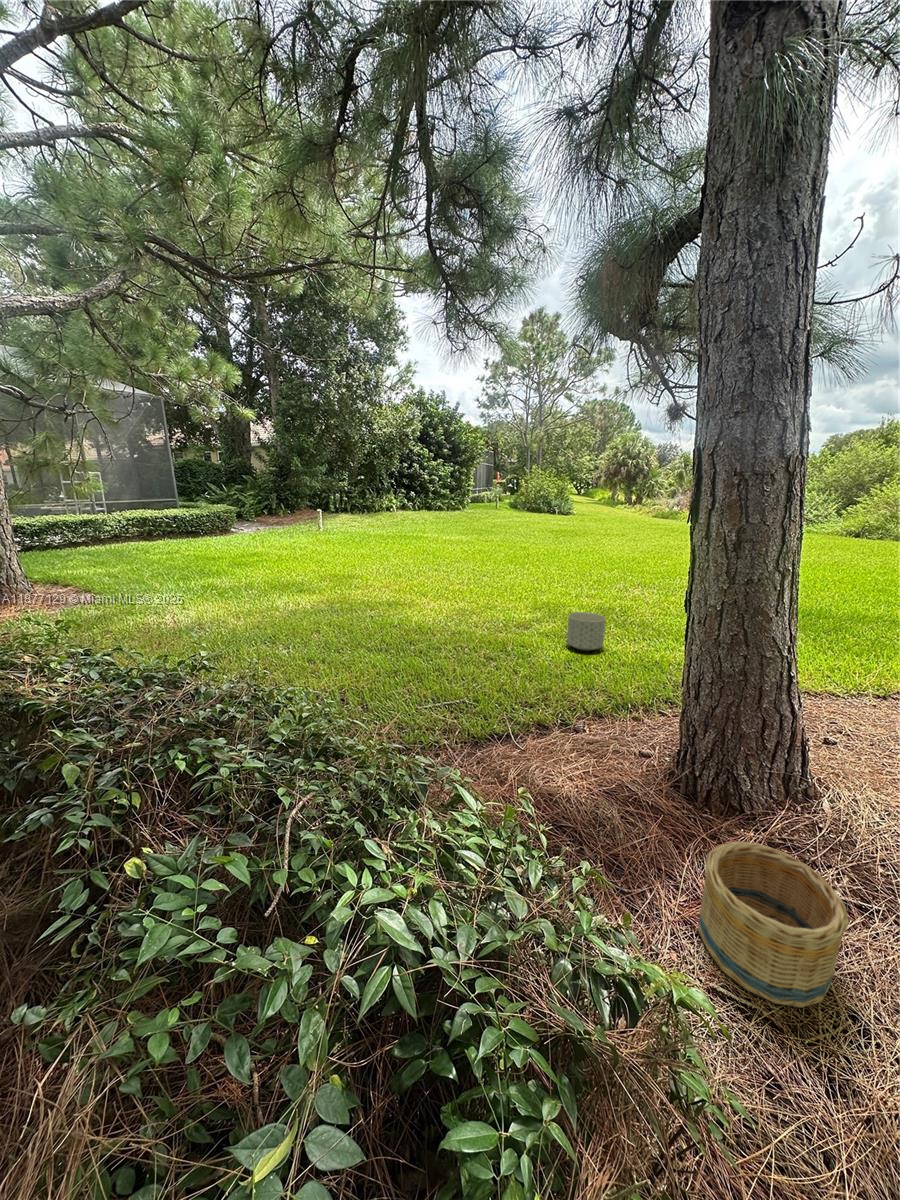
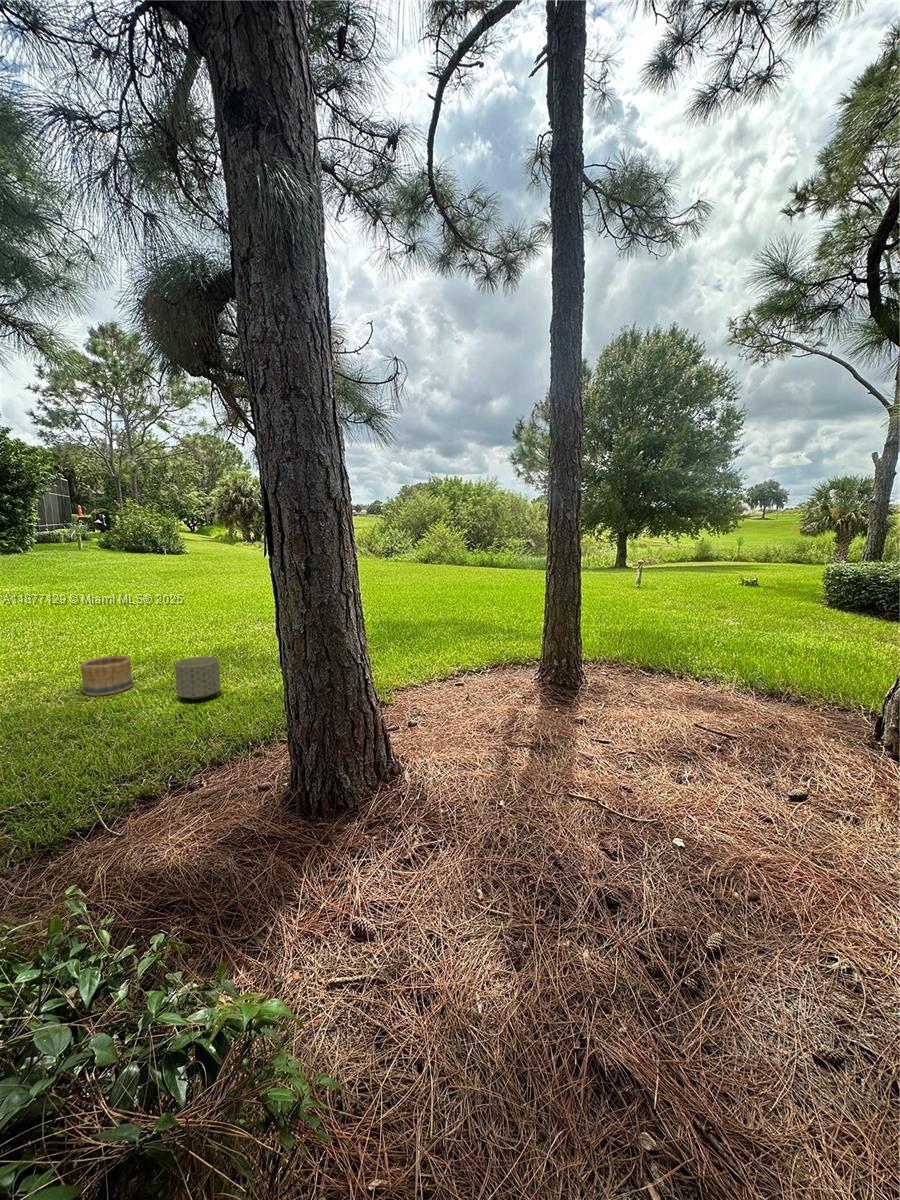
basket: present [698,841,849,1007] -> present [80,655,133,696]

